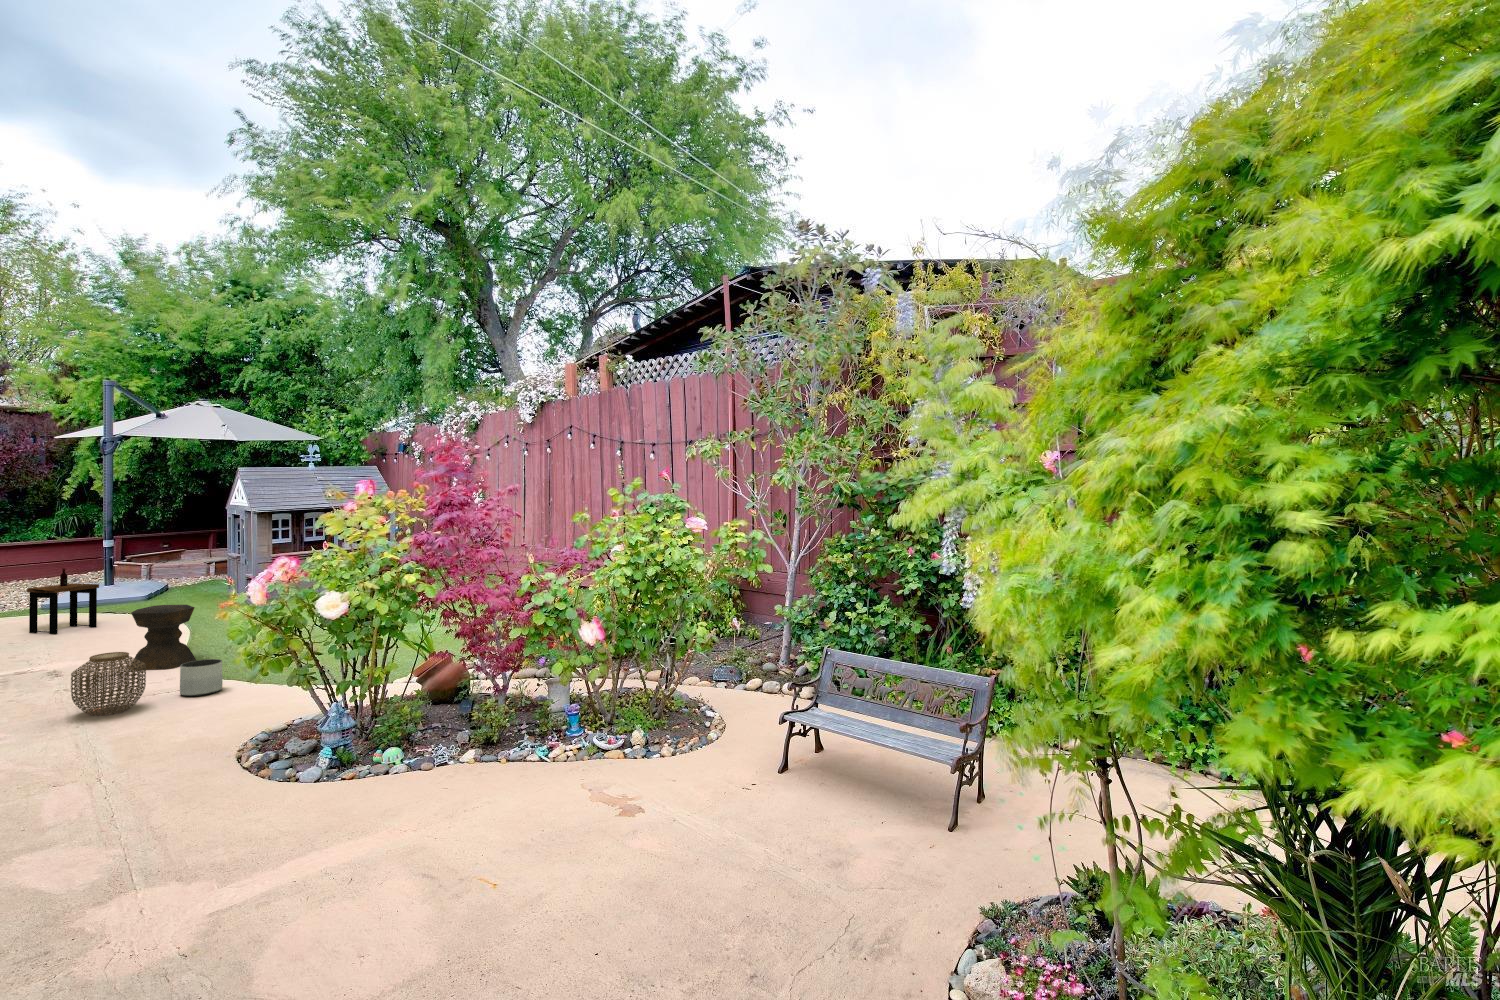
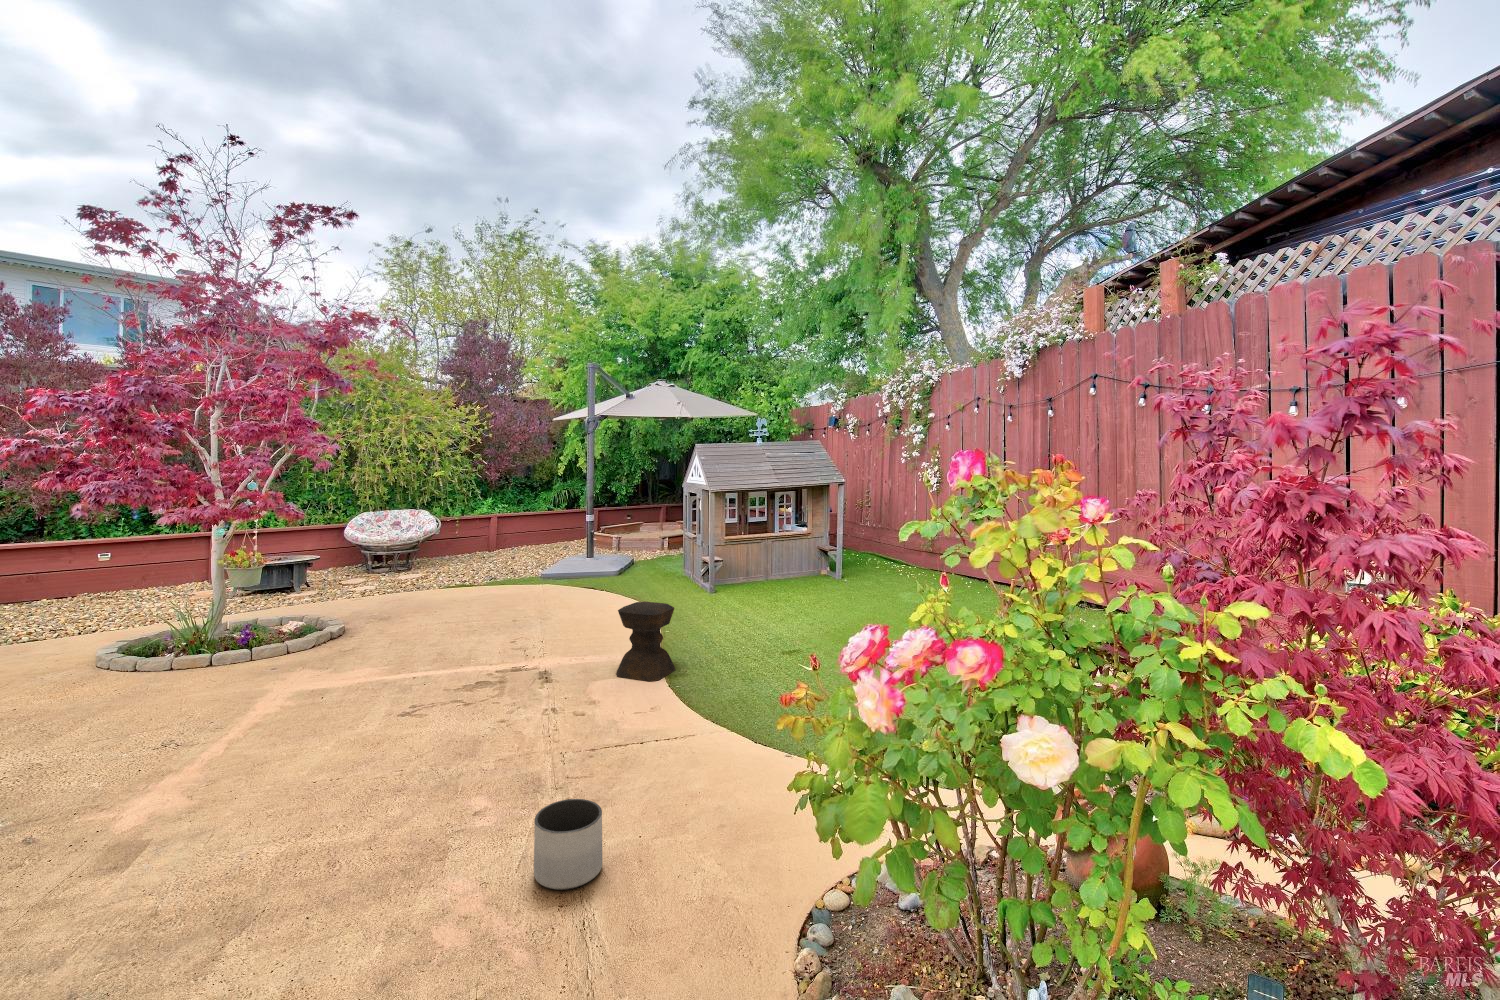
side table: present [27,568,99,634] -> none [535,544,587,609]
woven basket: present [71,652,146,716] -> none [568,680,641,767]
planter: present [180,659,223,696] -> present [534,799,602,890]

